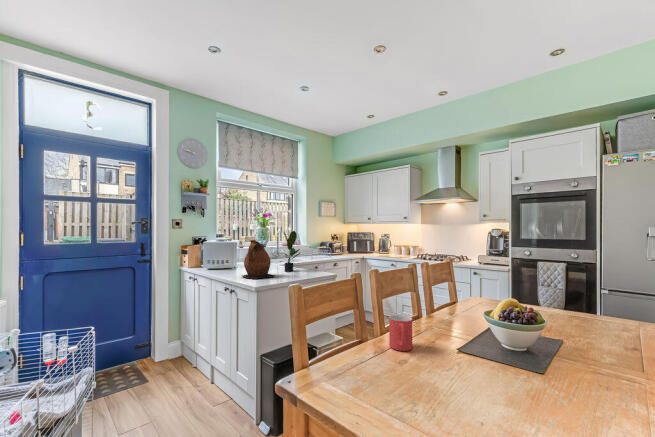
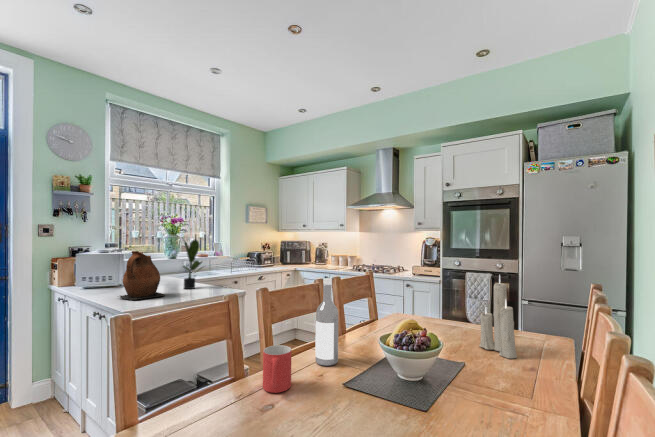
candle: none [569,258,612,338] -> present [479,276,517,358]
wine bottle: none [422,263,442,335] -> present [315,278,338,366]

